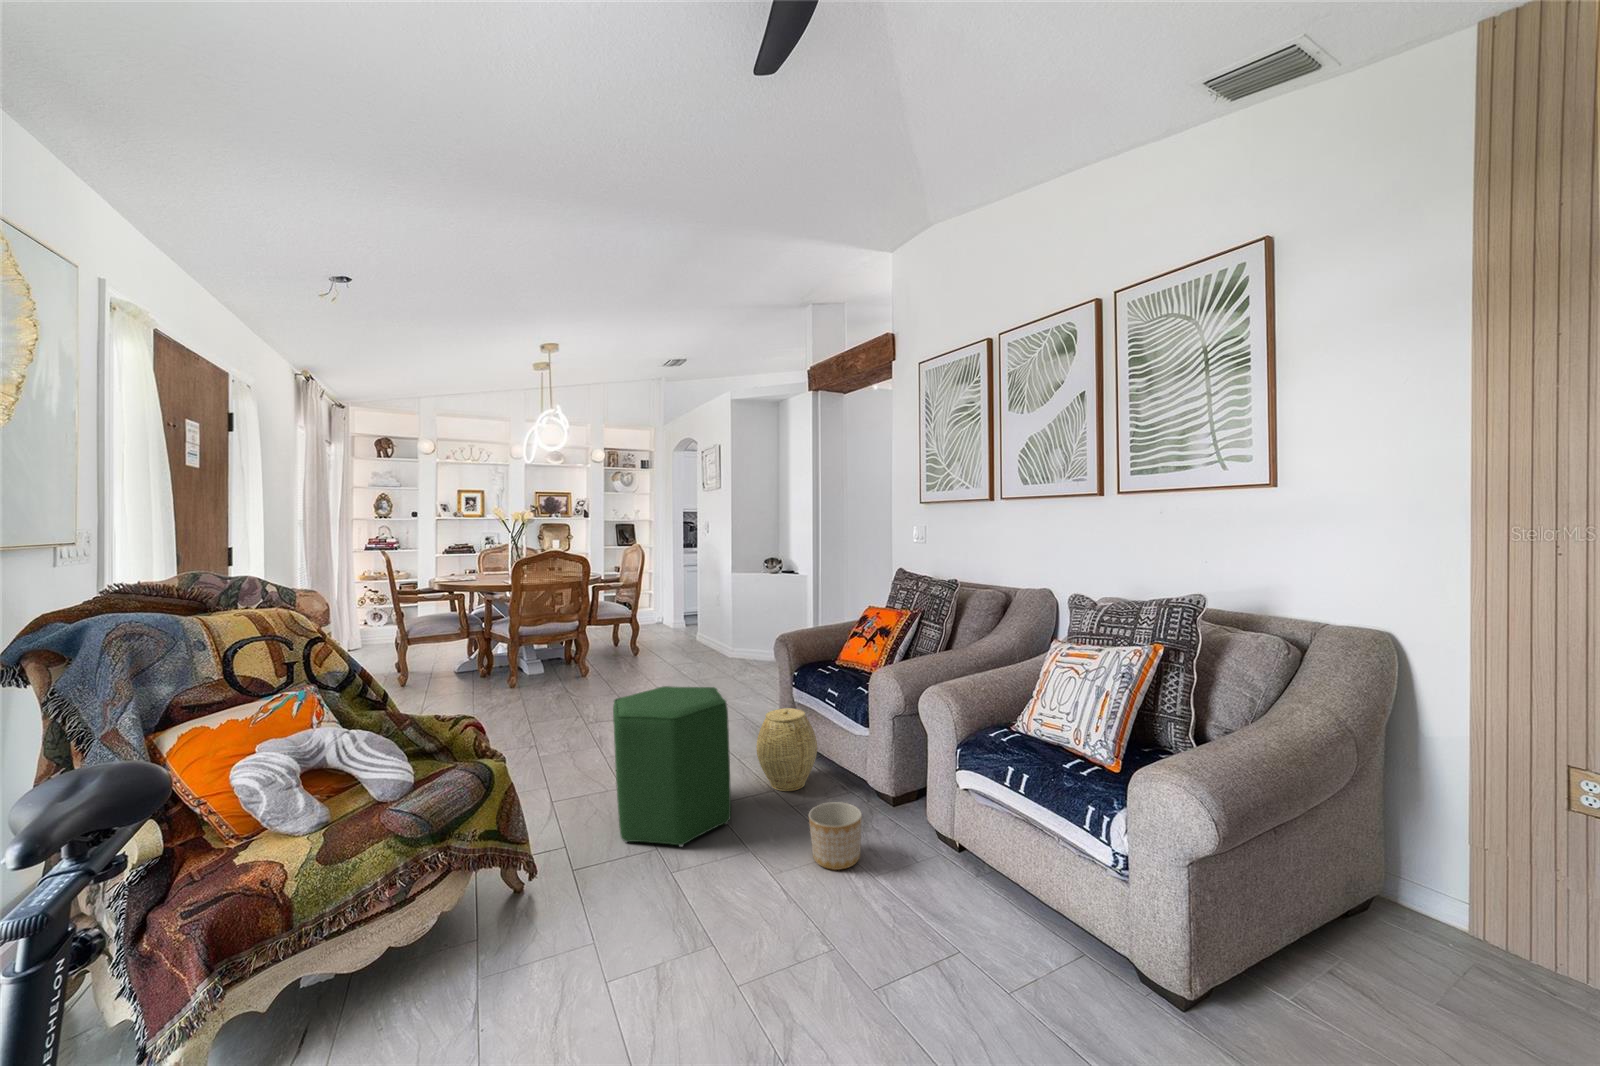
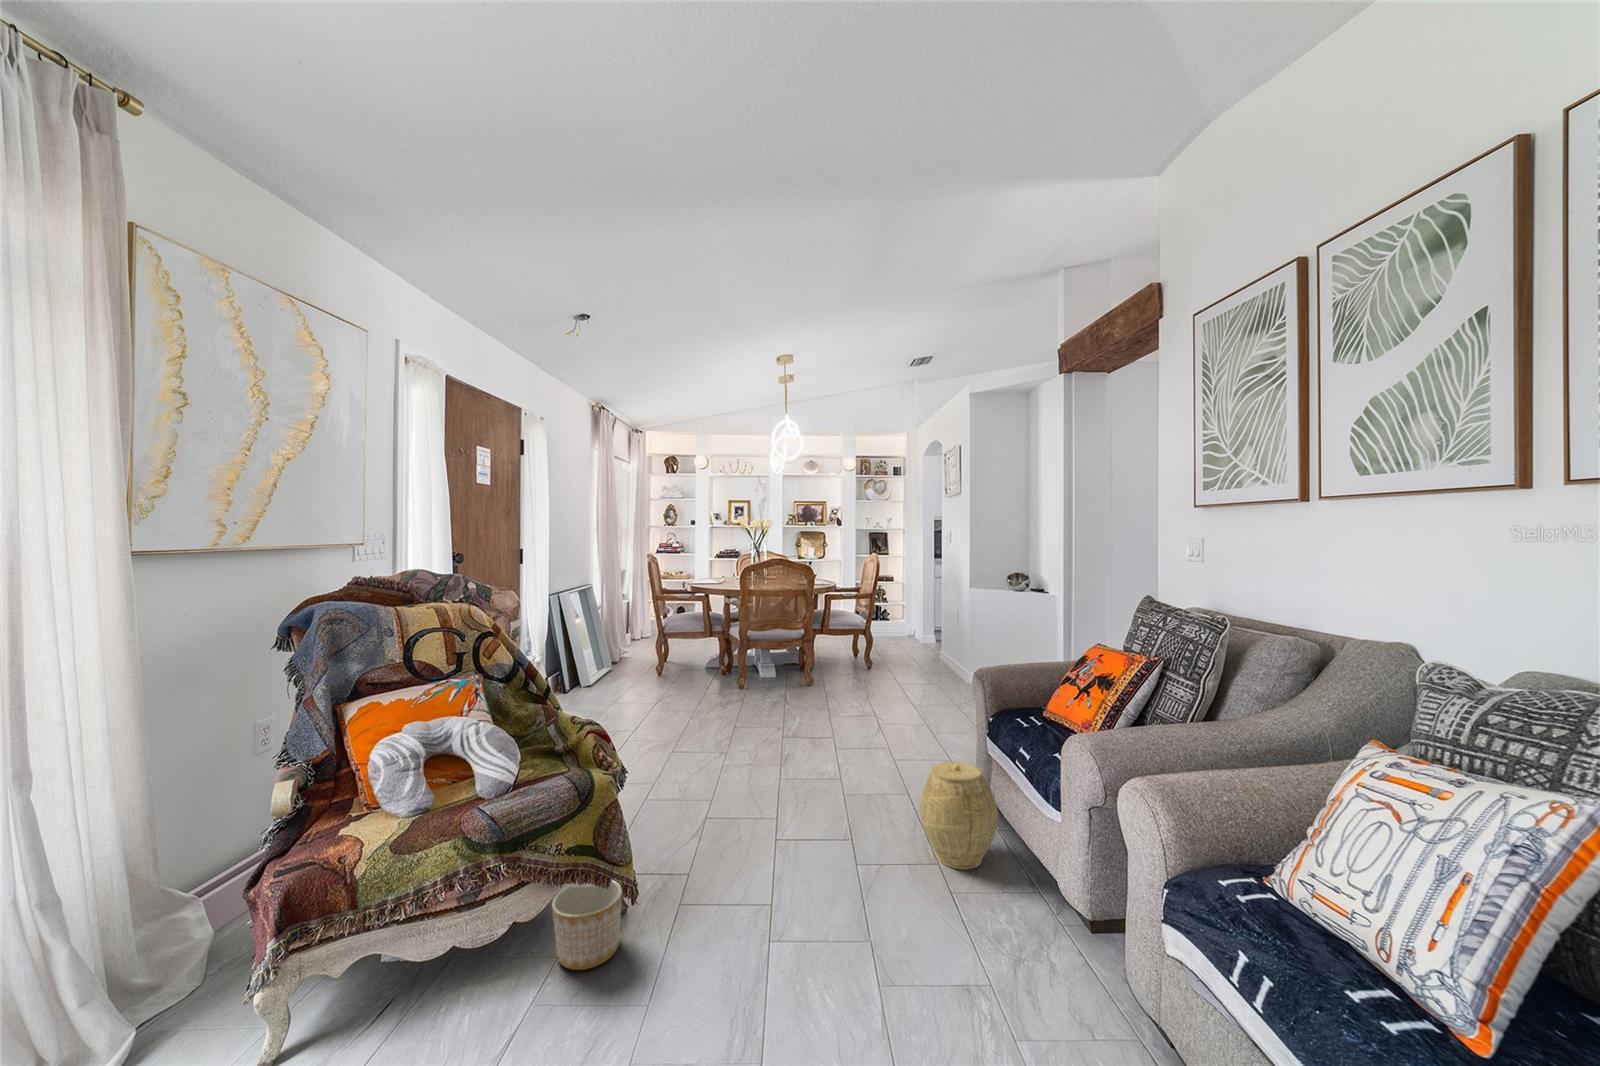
ottoman: present [613,686,731,847] -> none [736,714,869,909]
planter: present [809,802,862,870] -> present [552,880,622,970]

